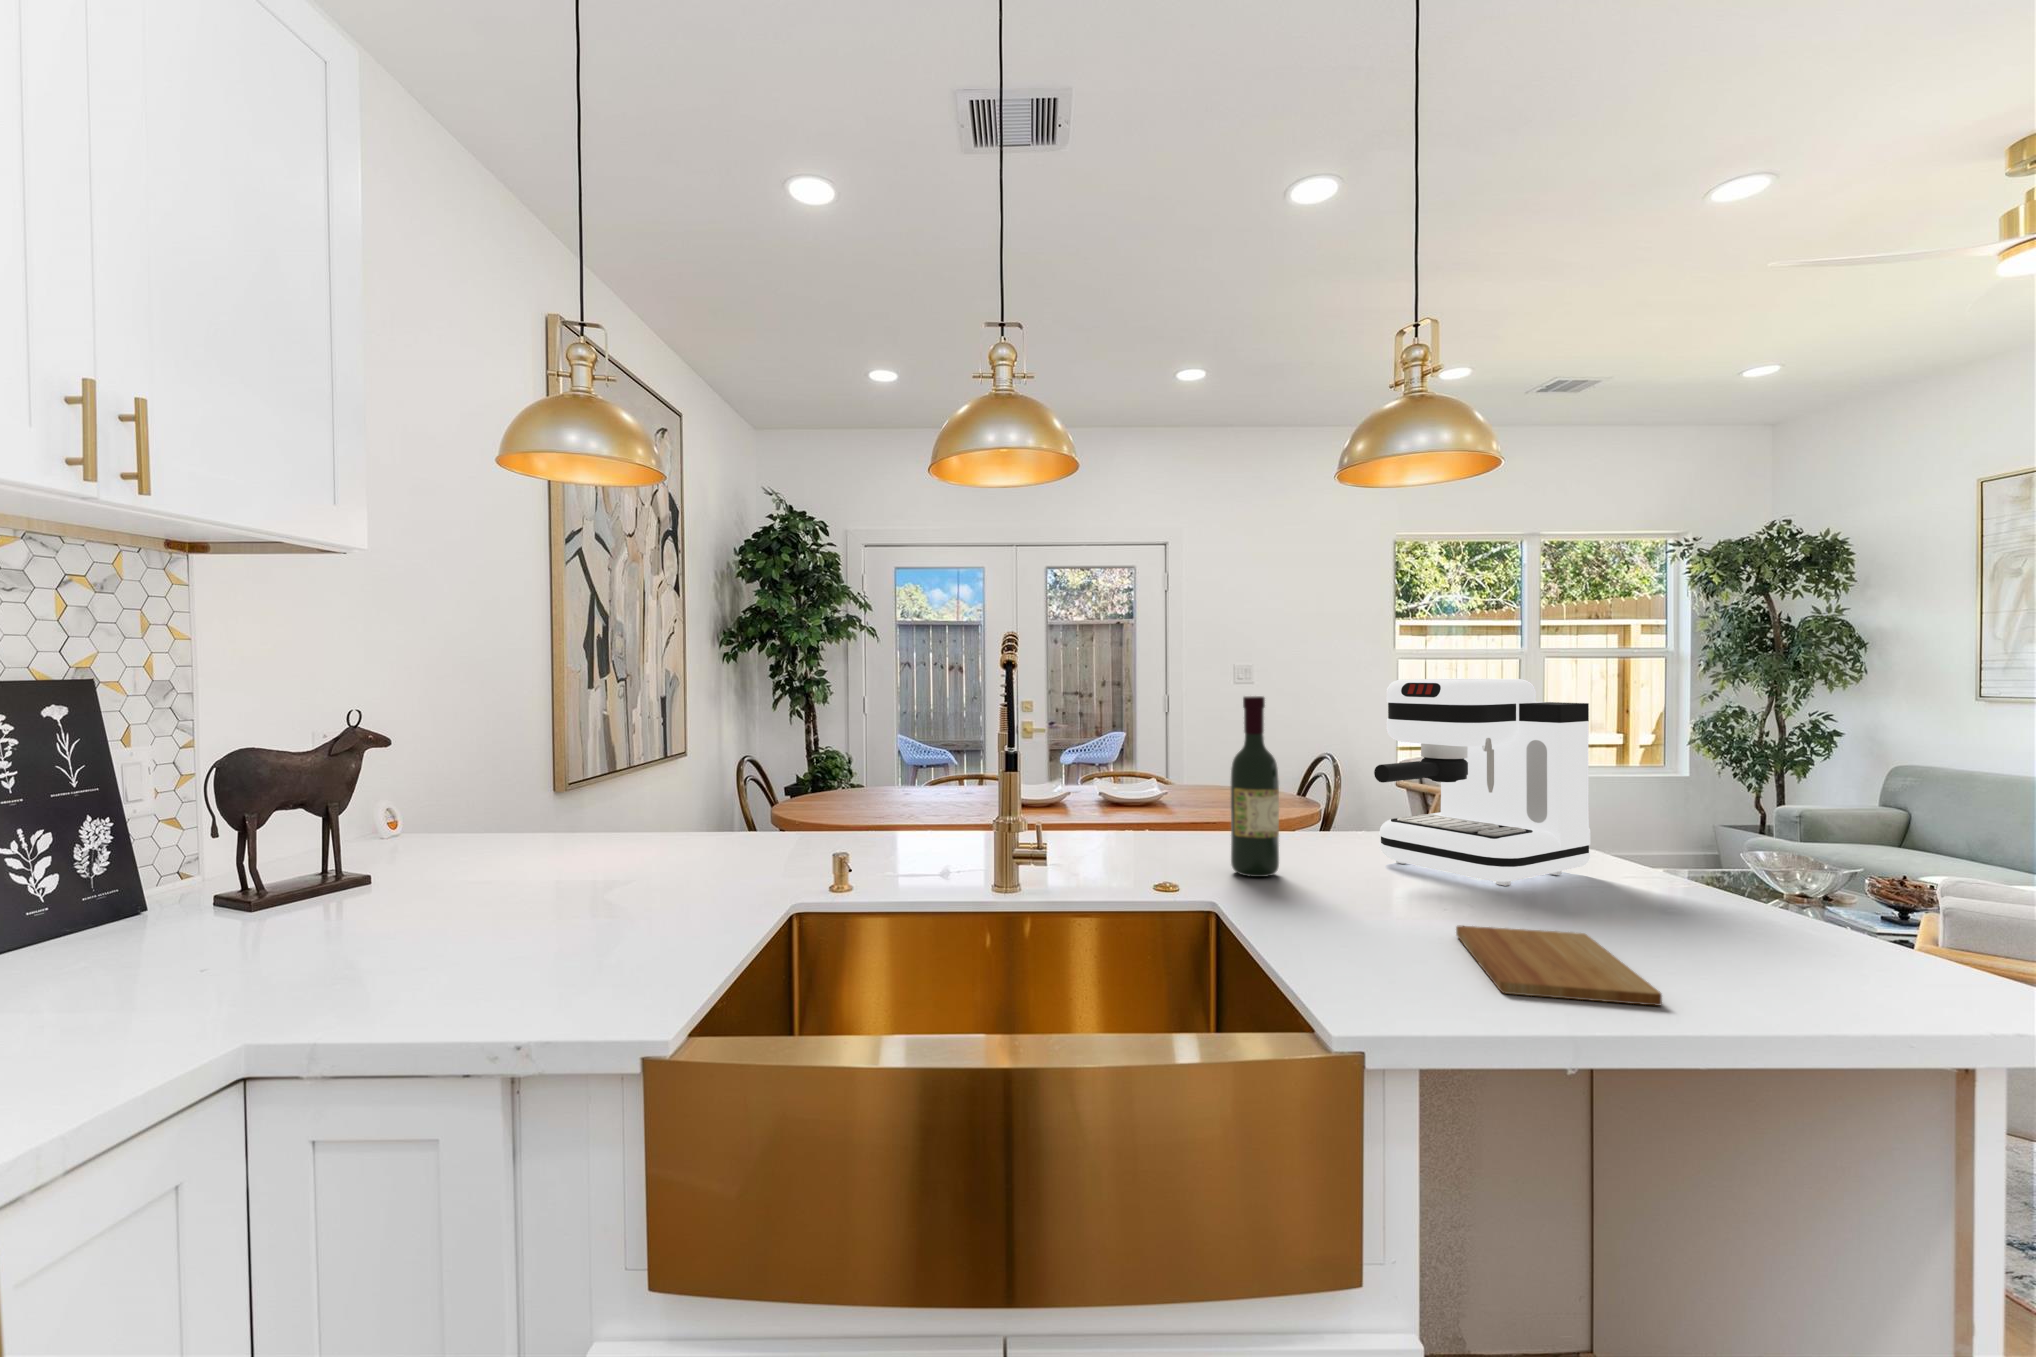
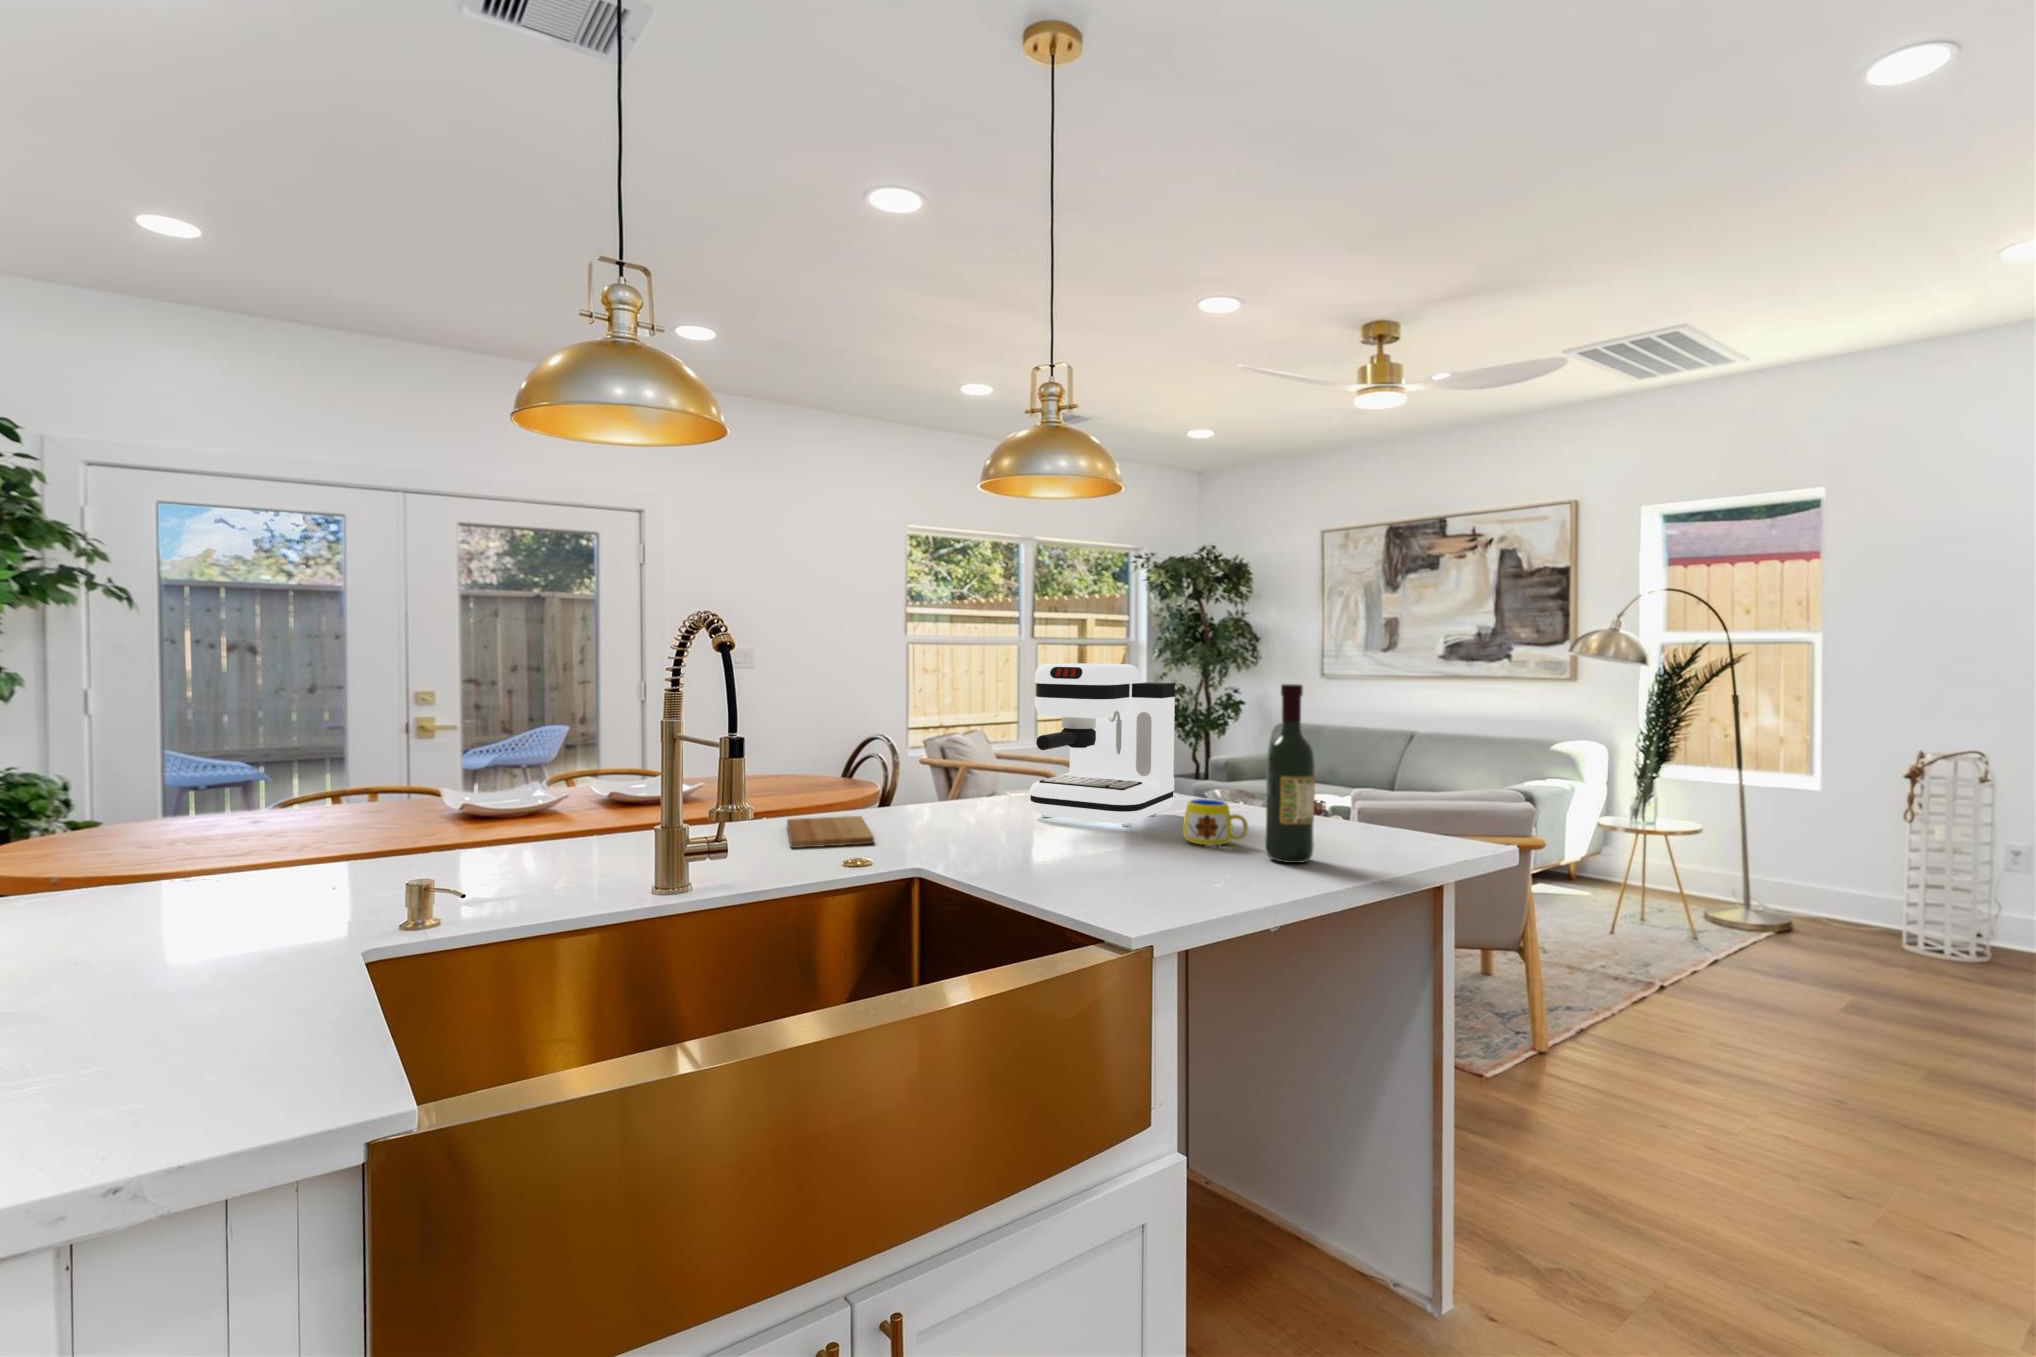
wine bottle: present [1231,696,1279,877] -> present [1265,684,1315,863]
mug: none [1568,860,1670,934] -> present [1183,799,1248,848]
cutting board: present [1456,925,1662,1006] -> present [787,816,874,848]

